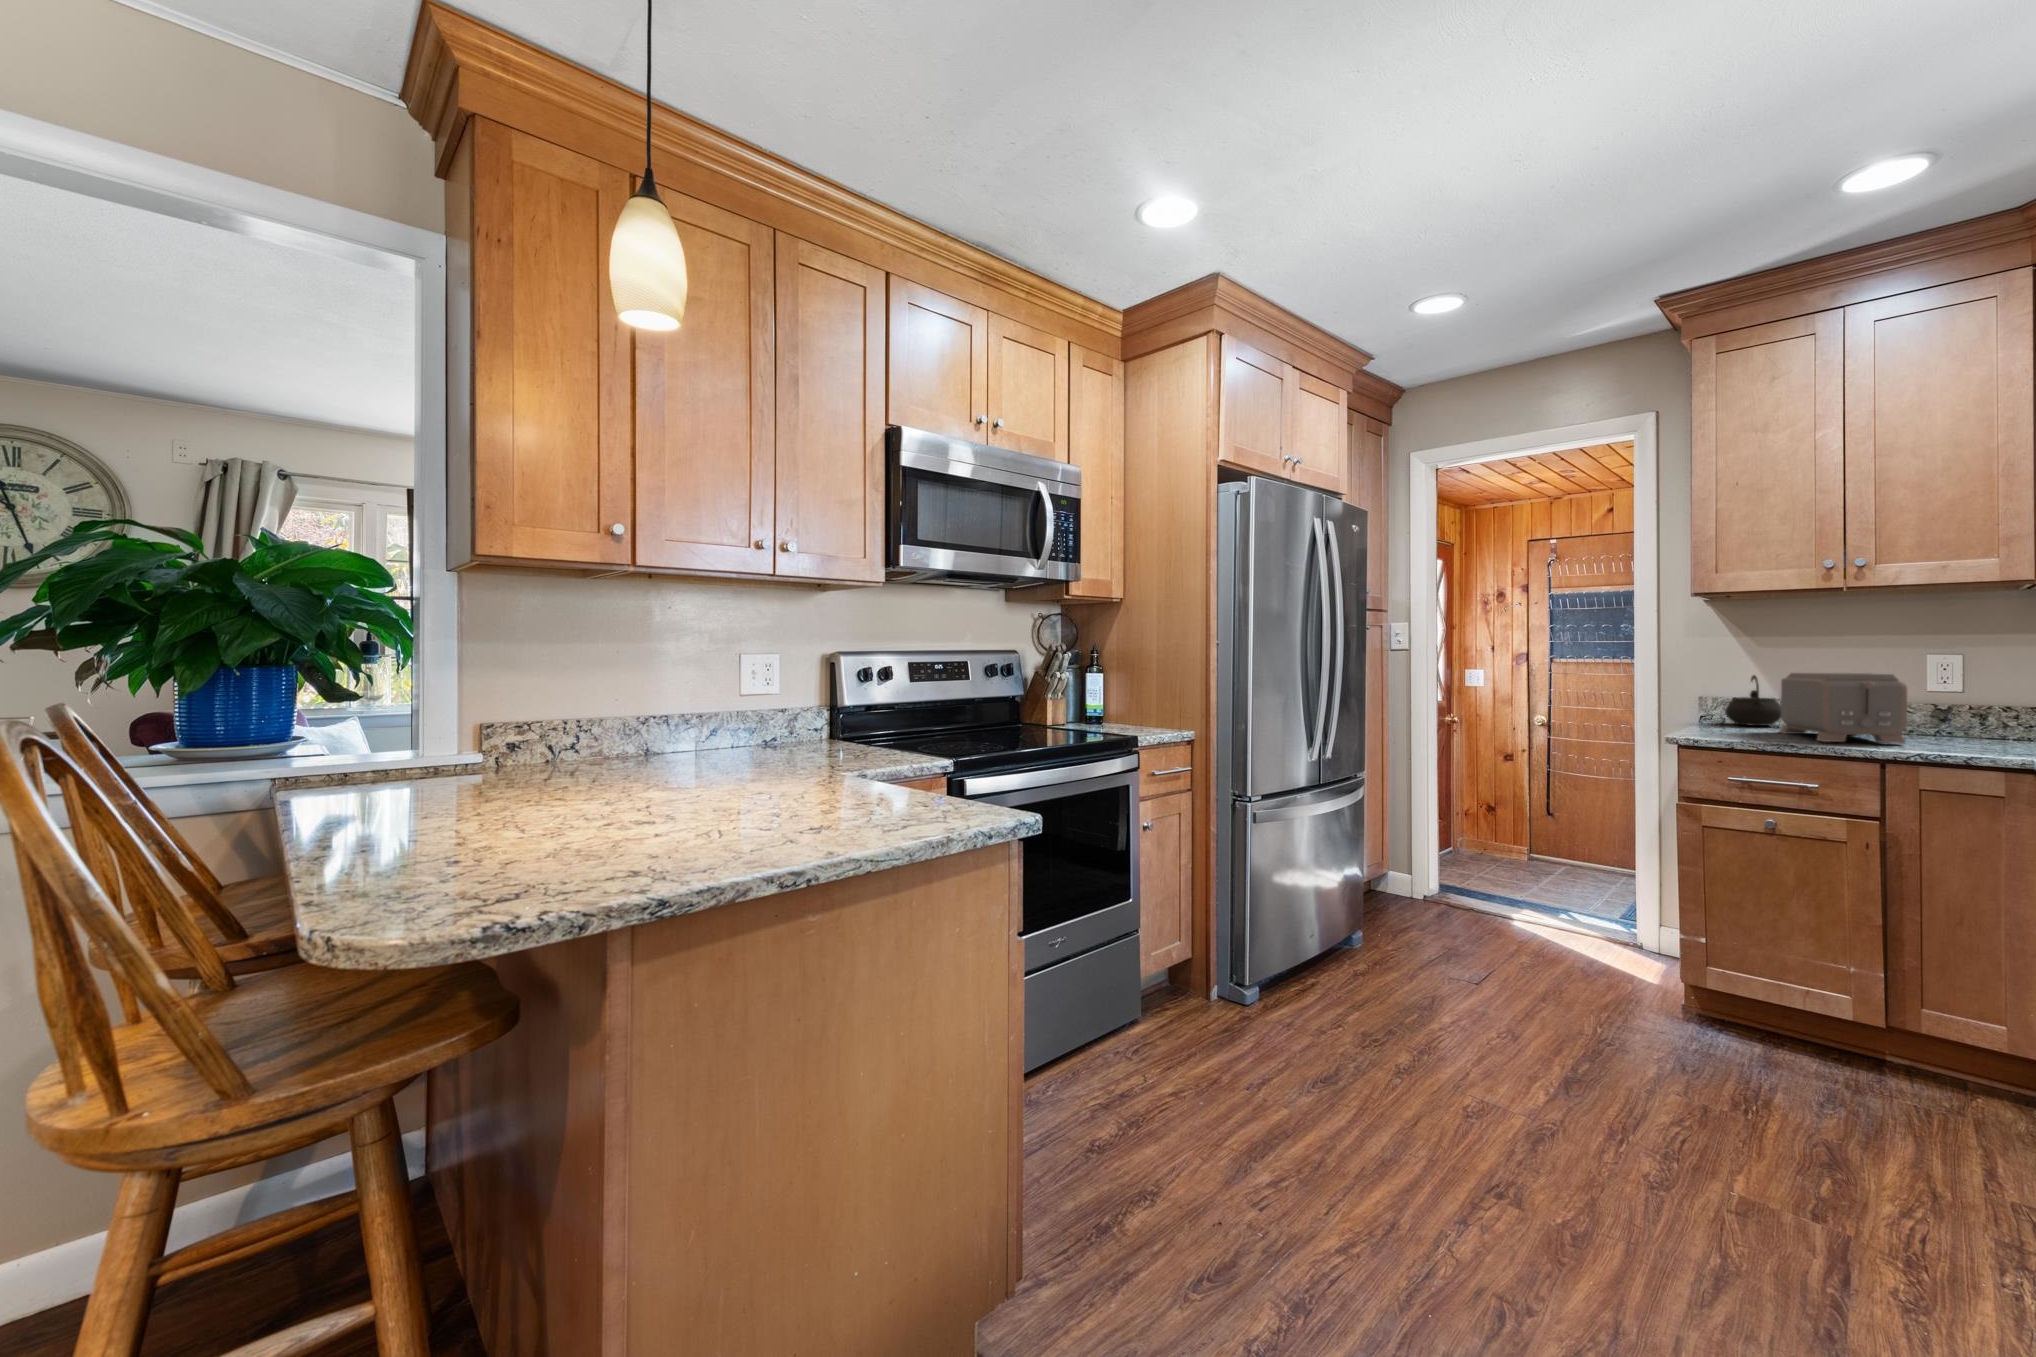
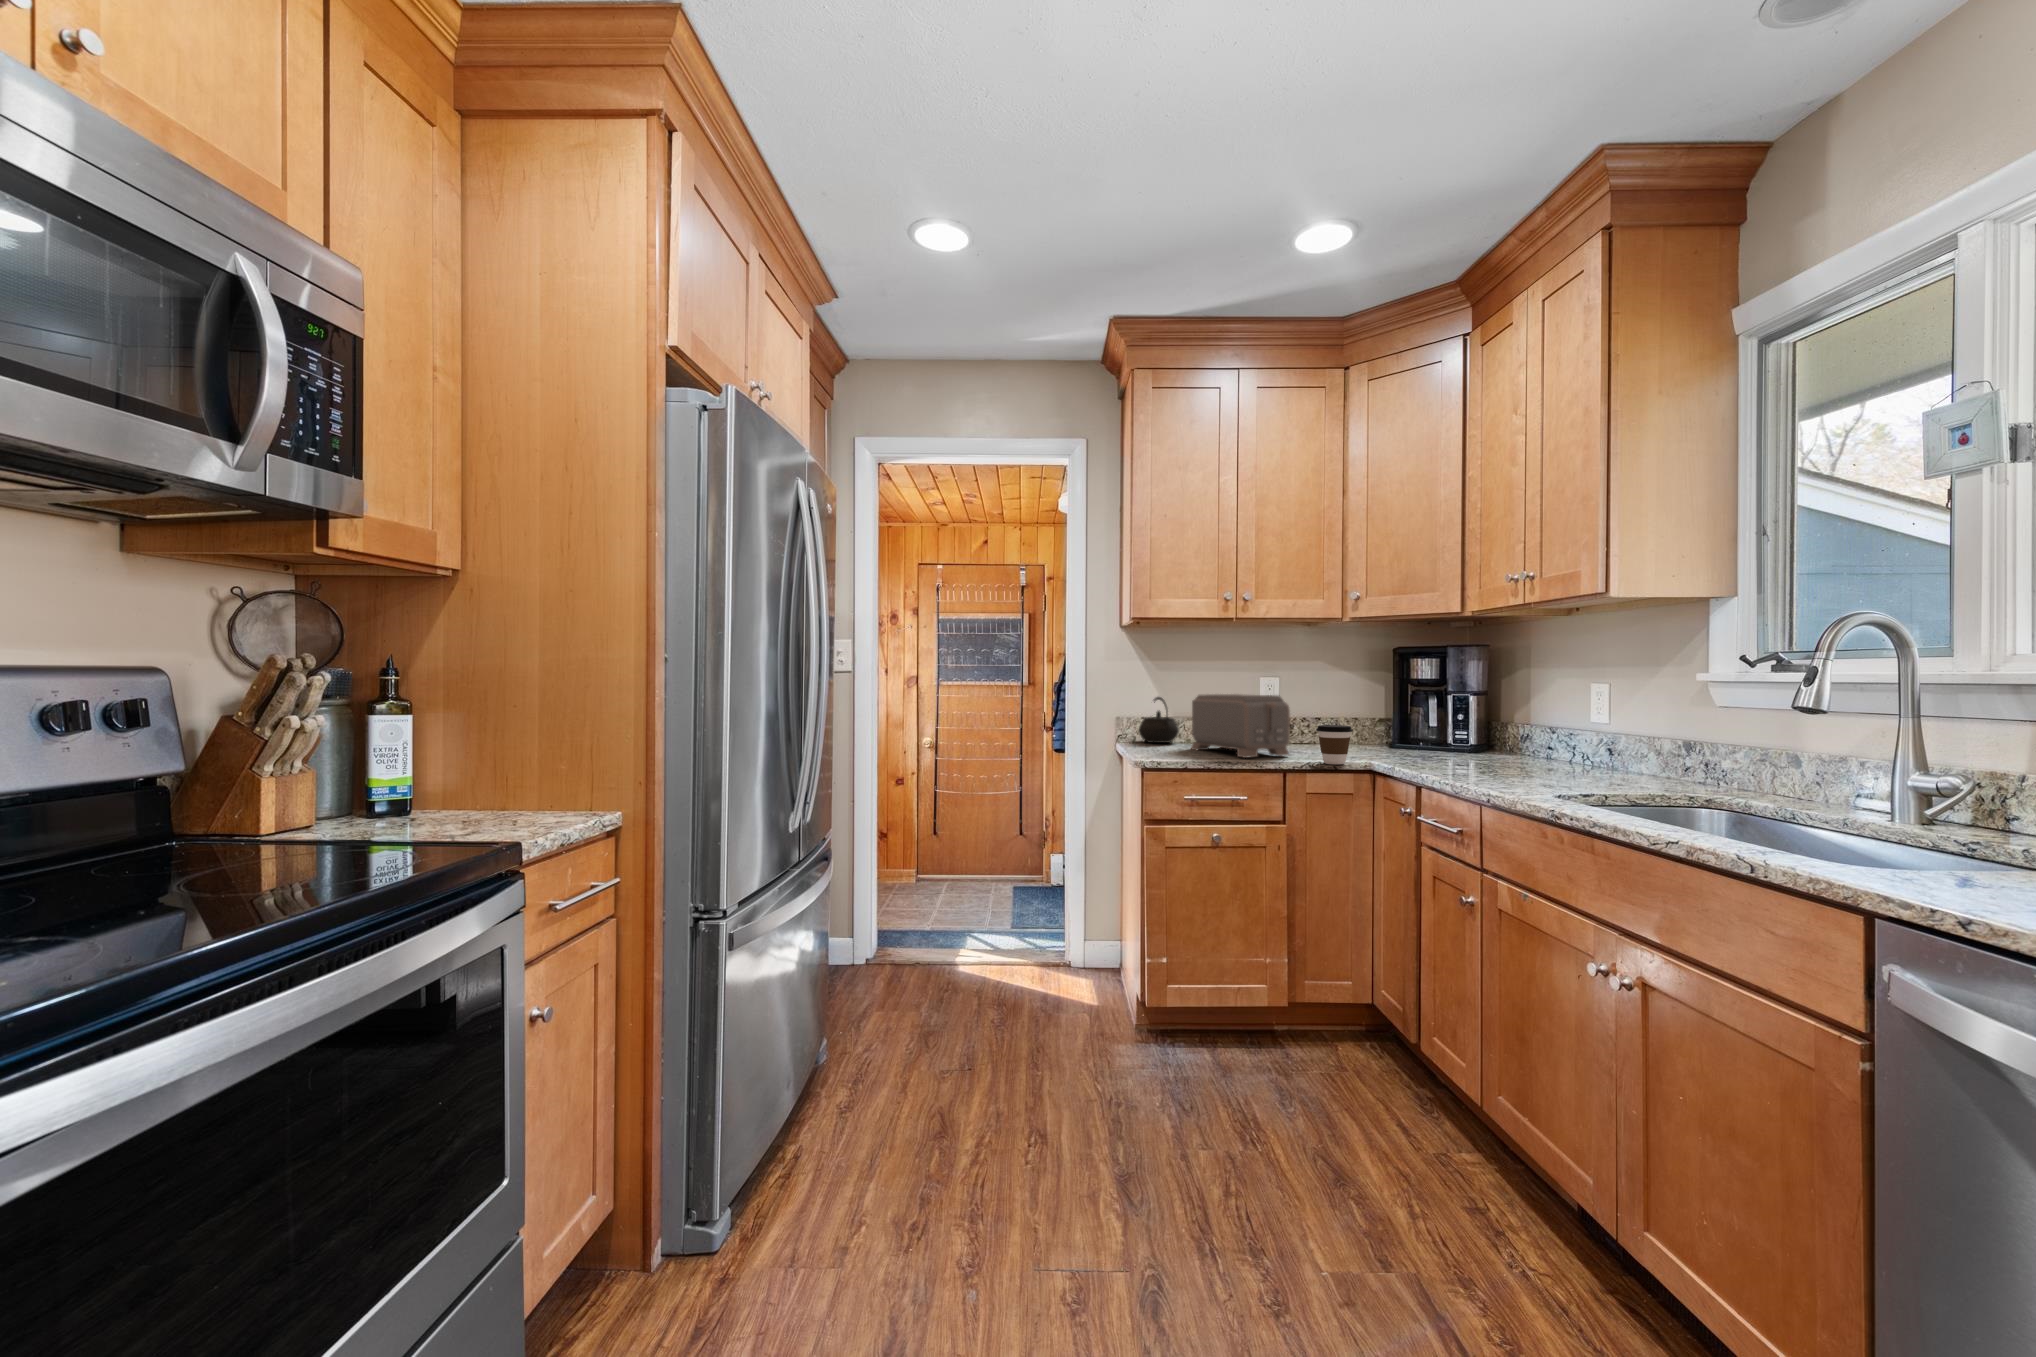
coffee cup: none [1924,709,1984,755] -> present [1316,725,1353,764]

